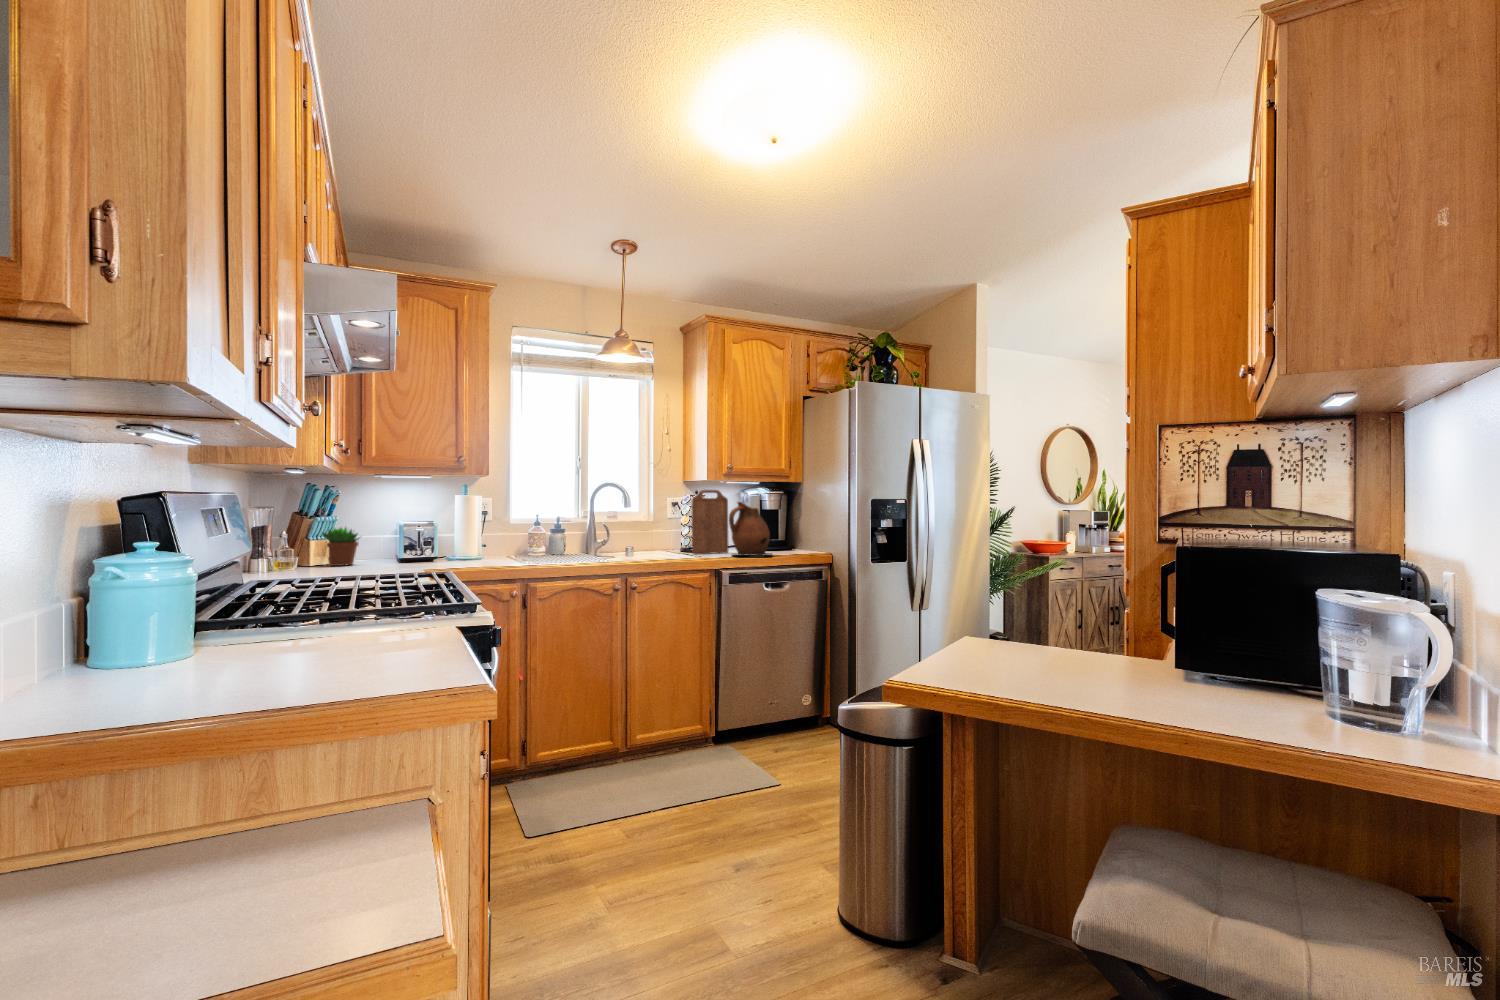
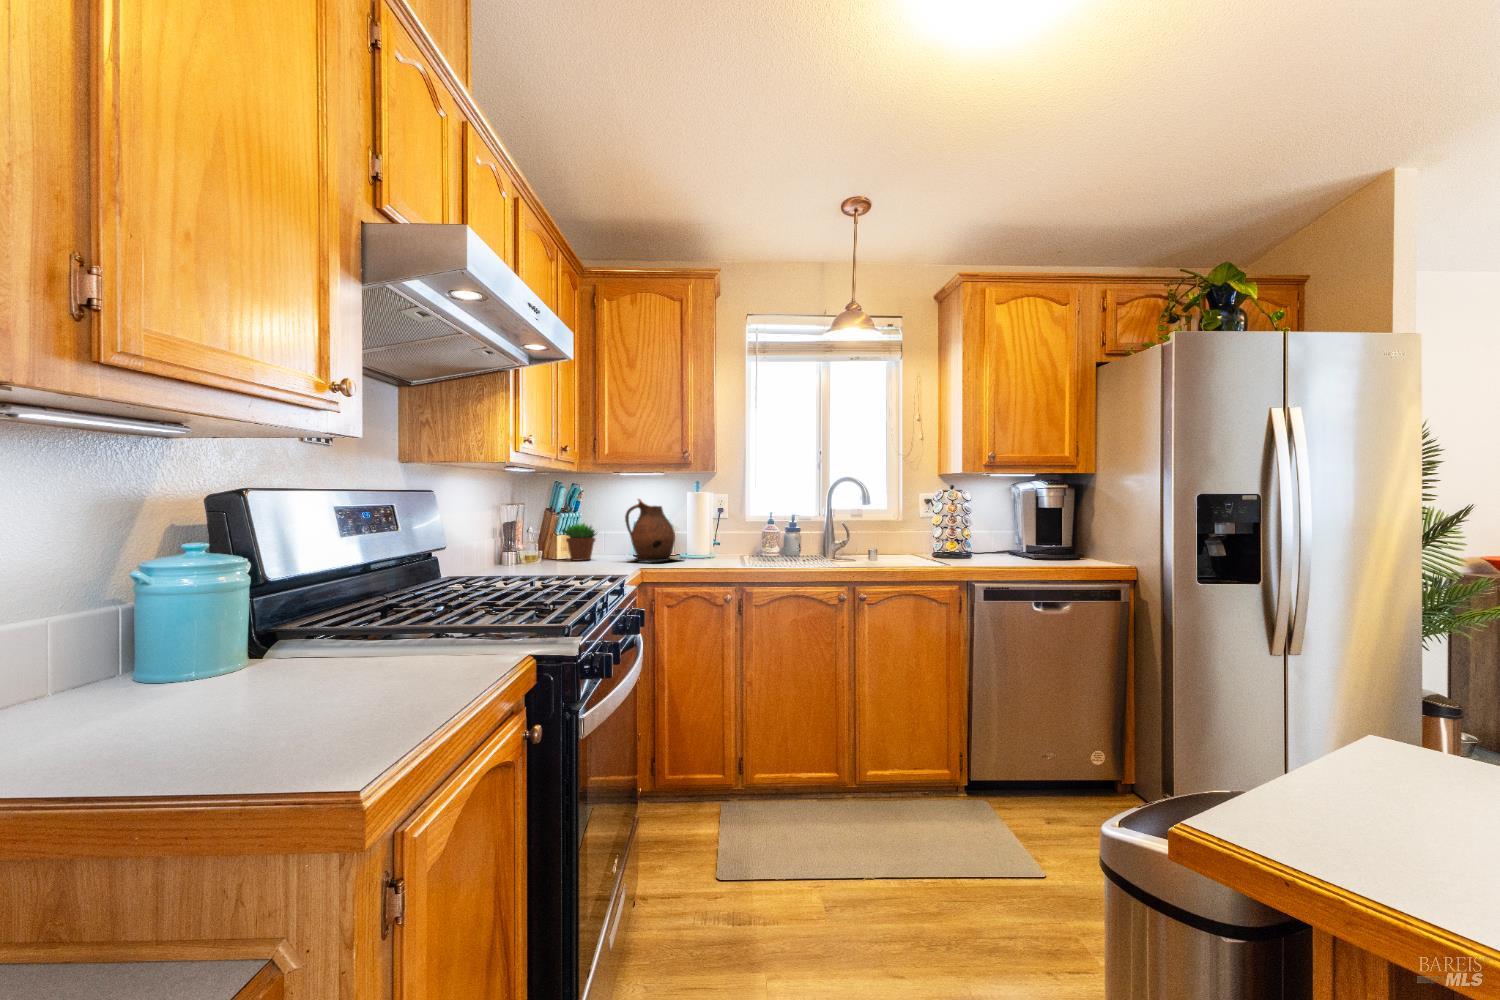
cutting board: present [692,490,729,554] -> none [942,484,990,561]
ceramic pitcher: present [729,502,772,556] -> present [625,499,680,562]

